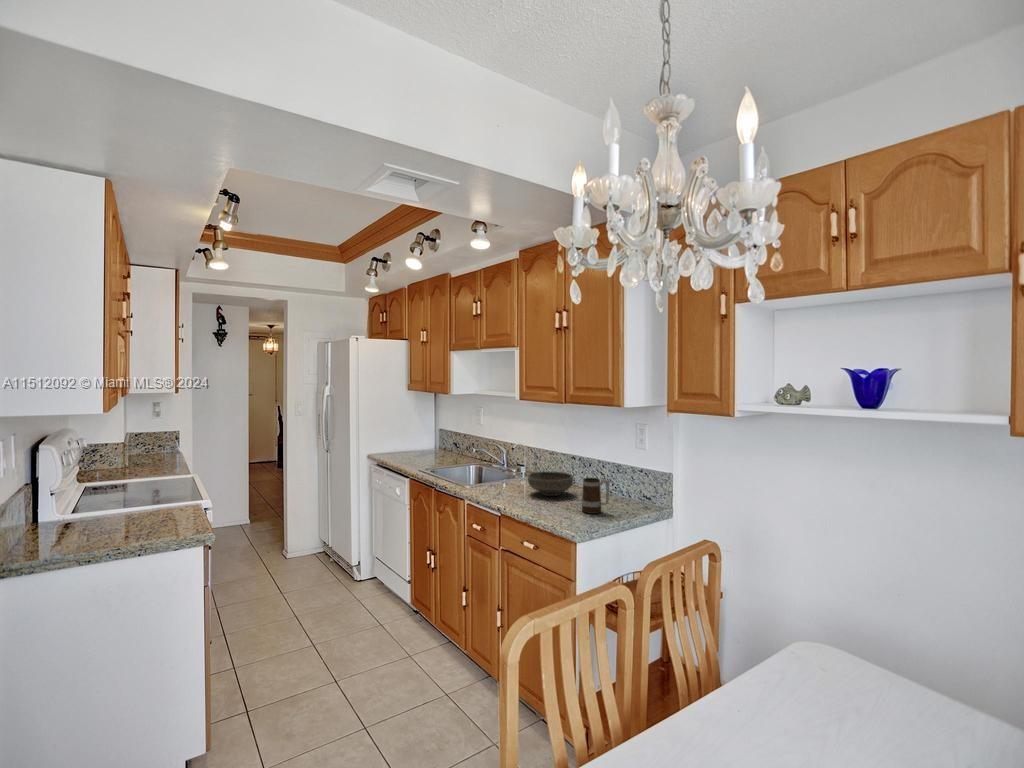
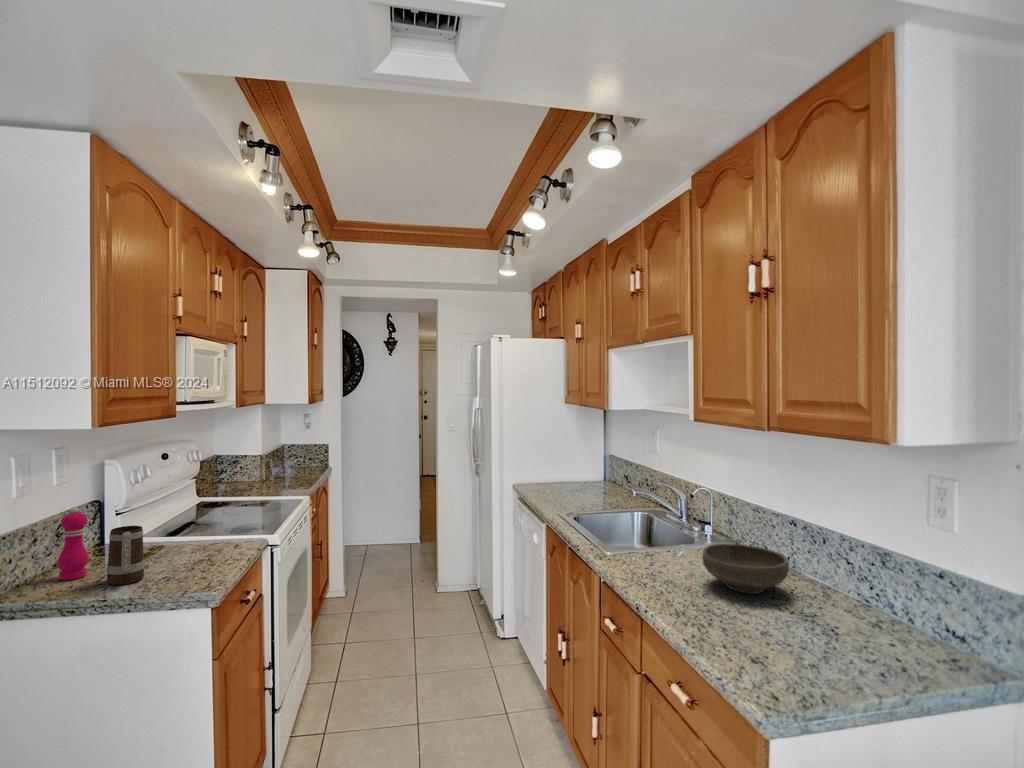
mug: present [582,478,610,514] -> present [106,526,145,585]
pepper mill: none [61,482,87,540] -> present [57,507,89,580]

